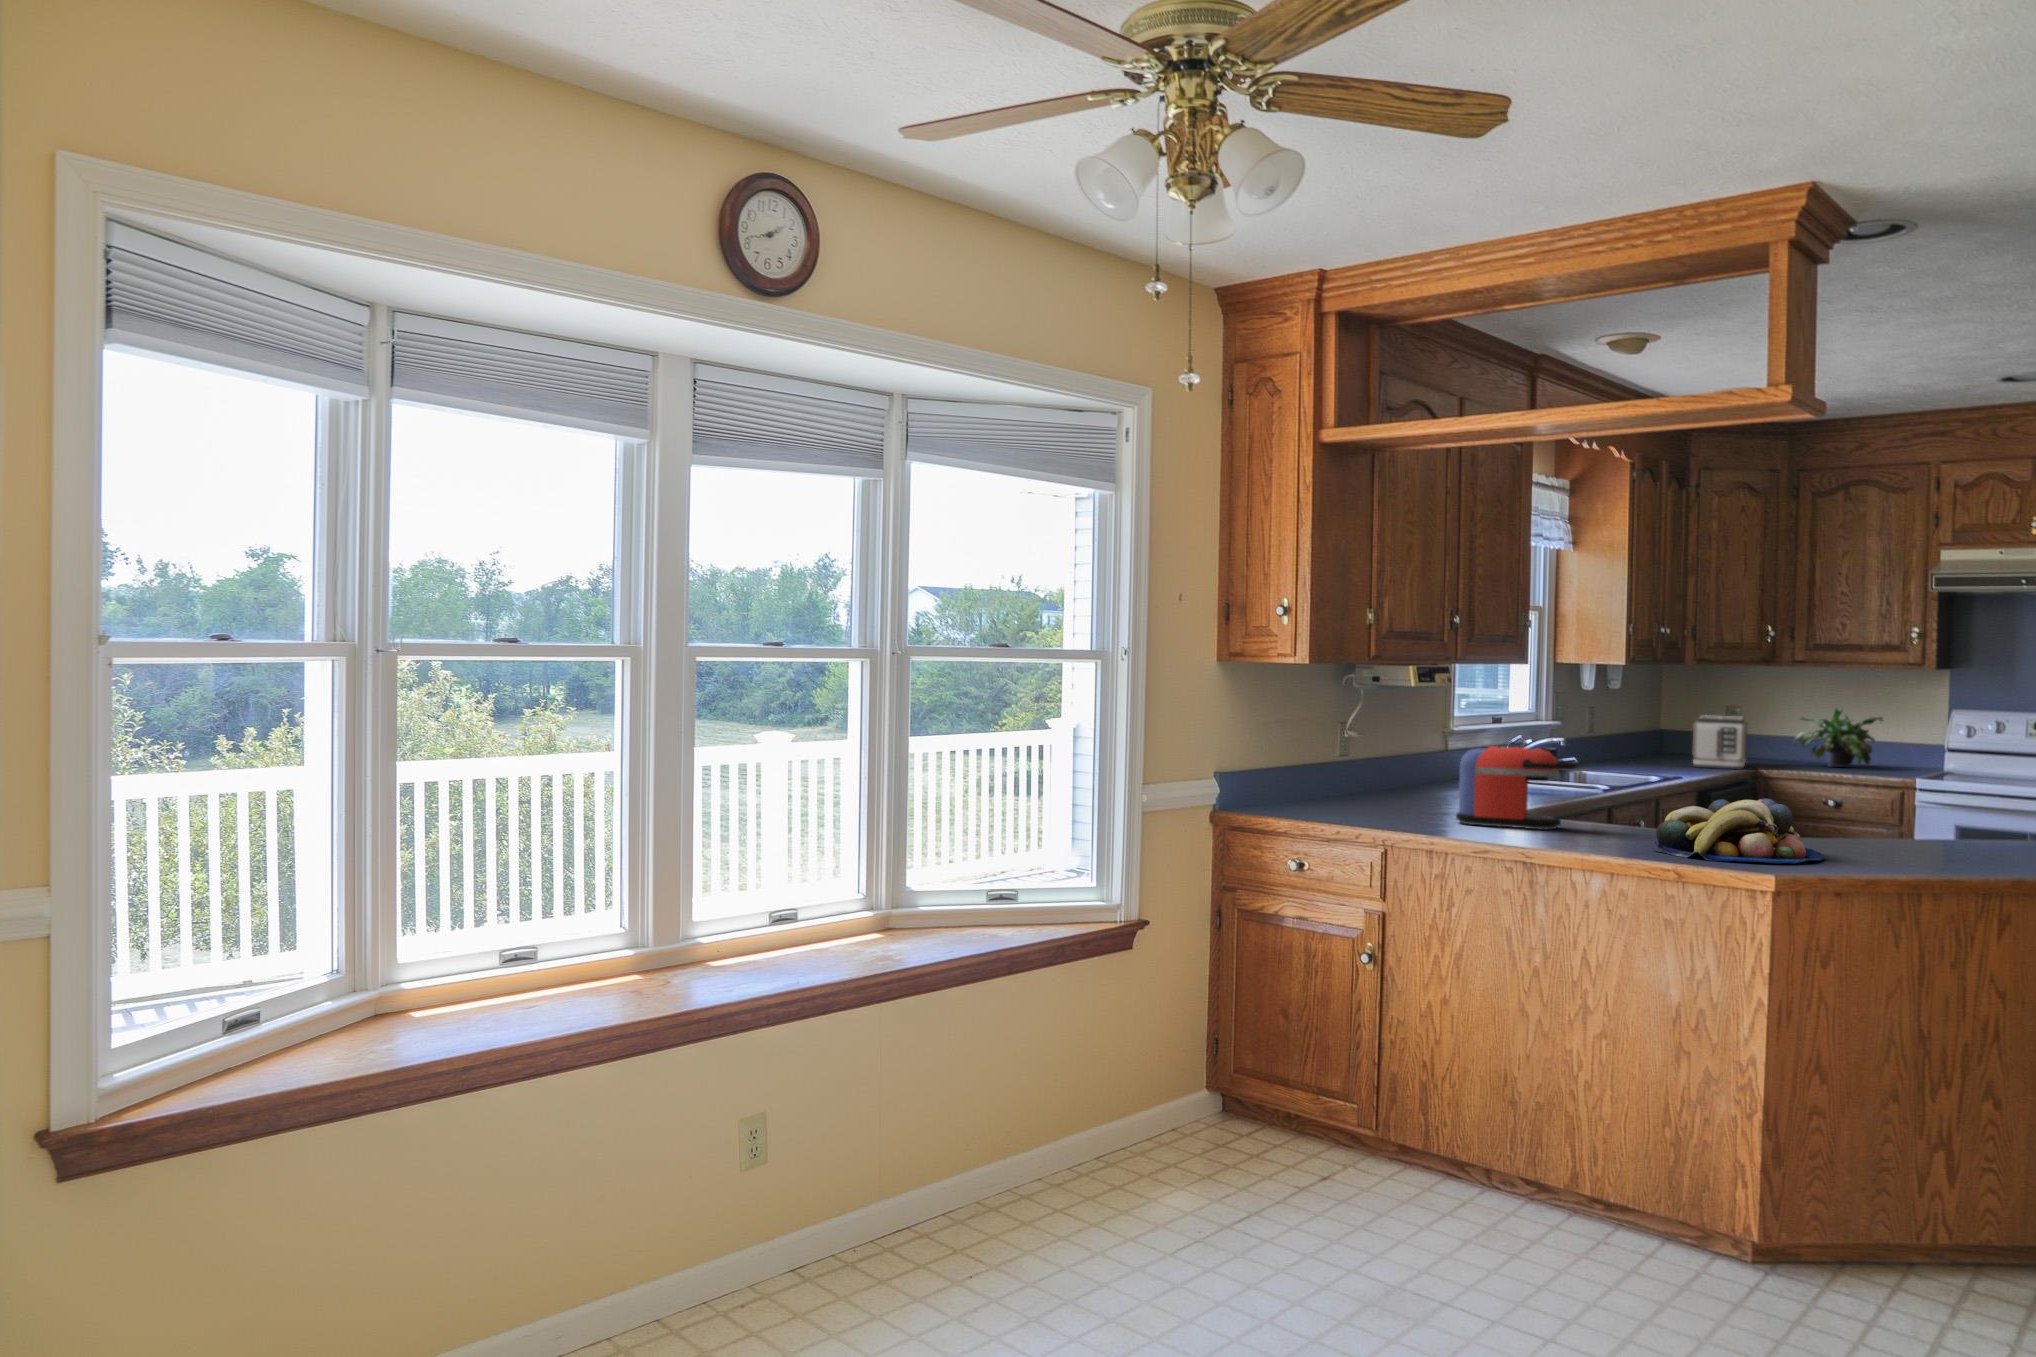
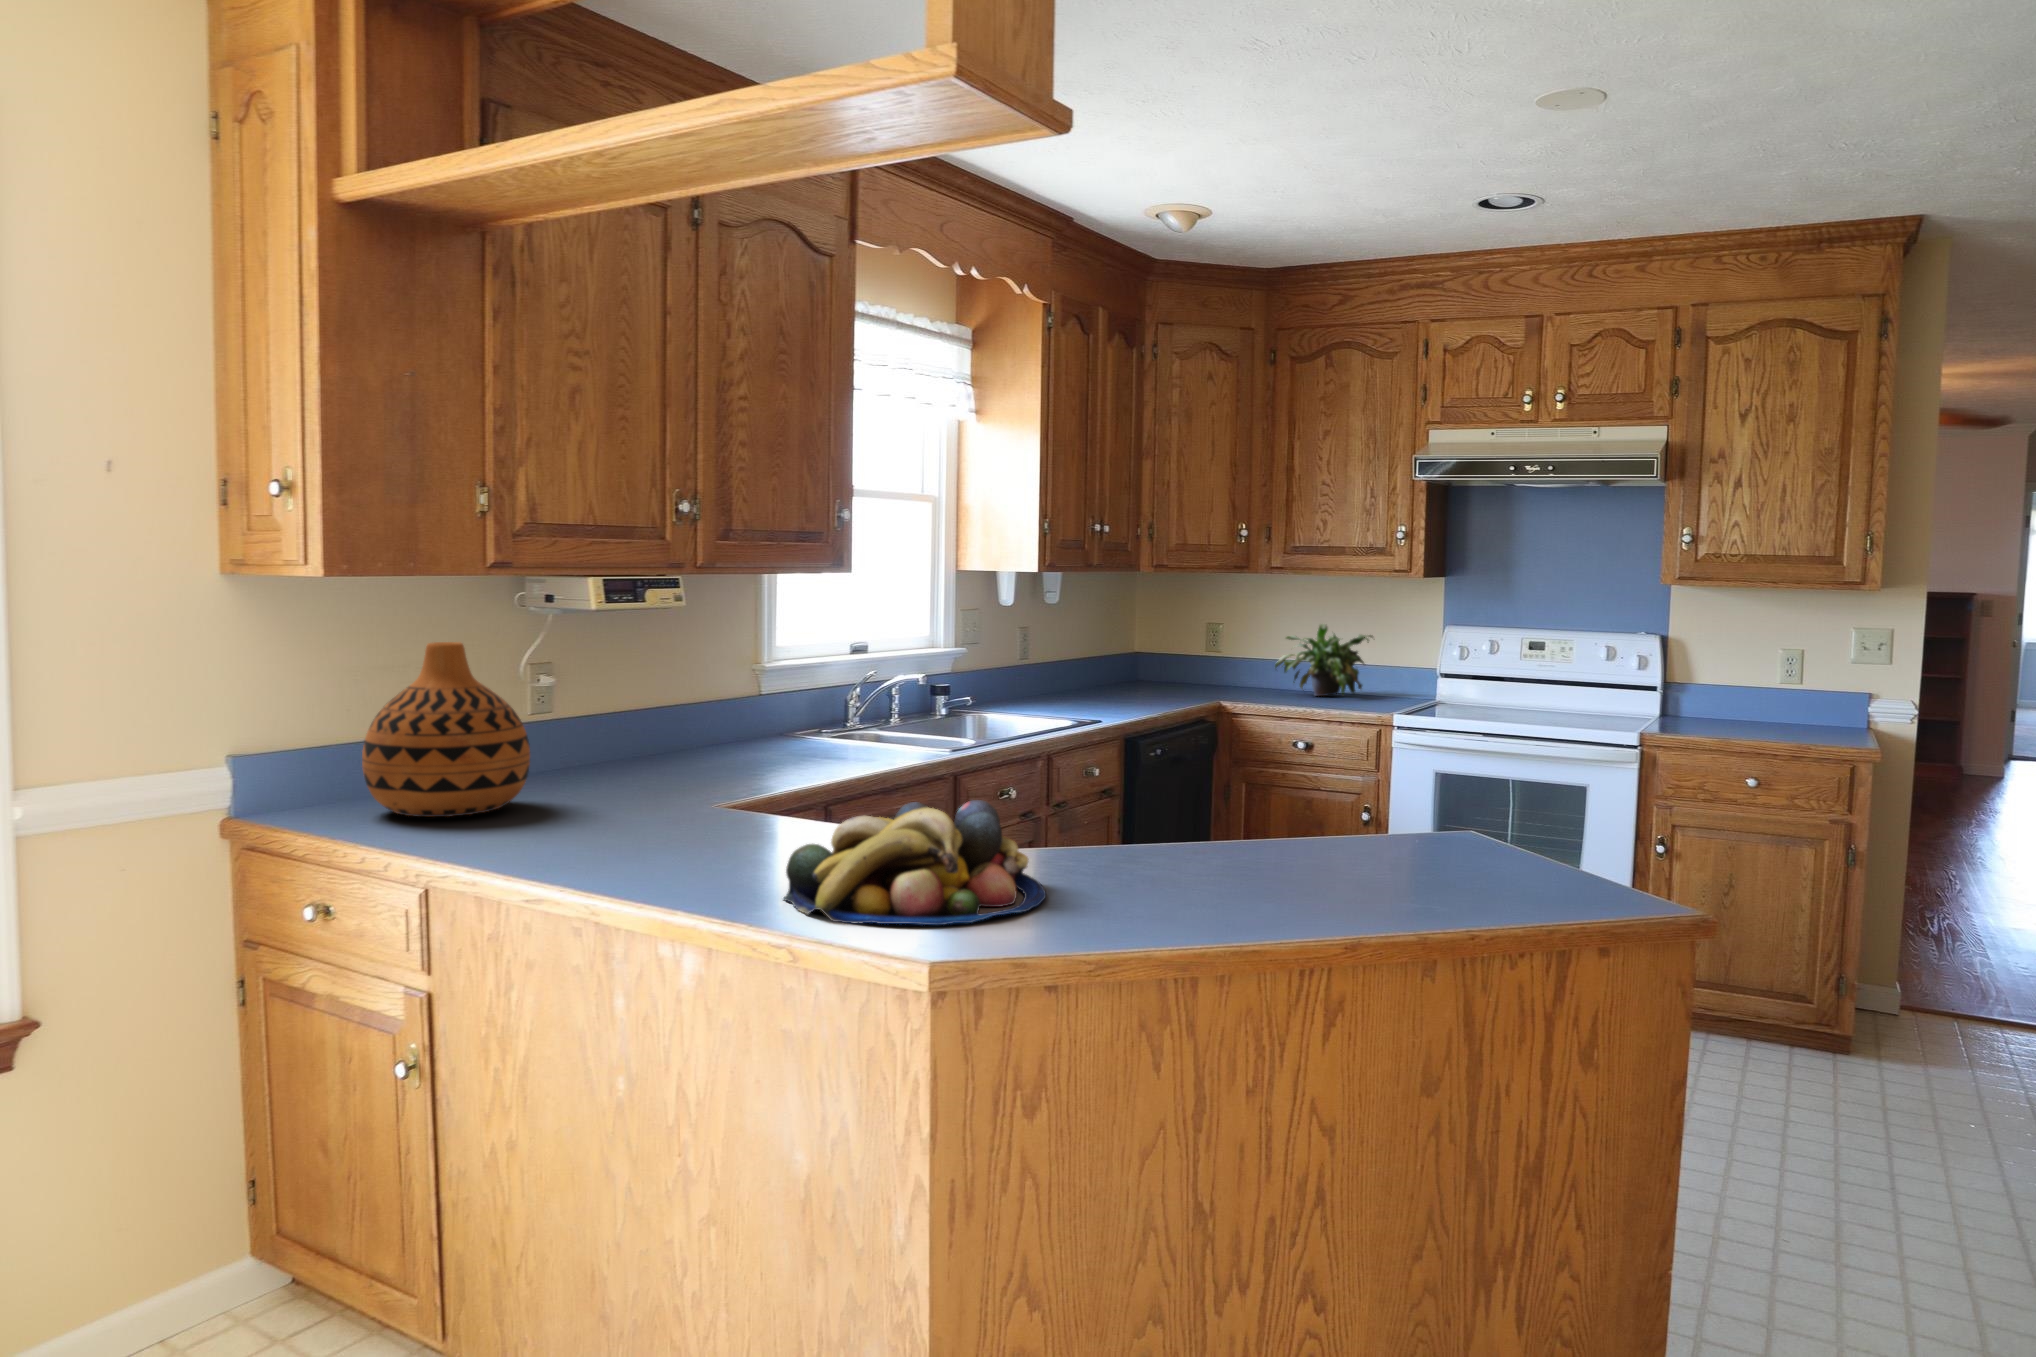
vase: none [1294,705,1394,812] -> present [362,642,530,817]
toaster: present [1692,715,1747,769] -> none [1149,635,1221,704]
coffee maker: present [1456,746,1578,829] -> none [577,710,753,846]

